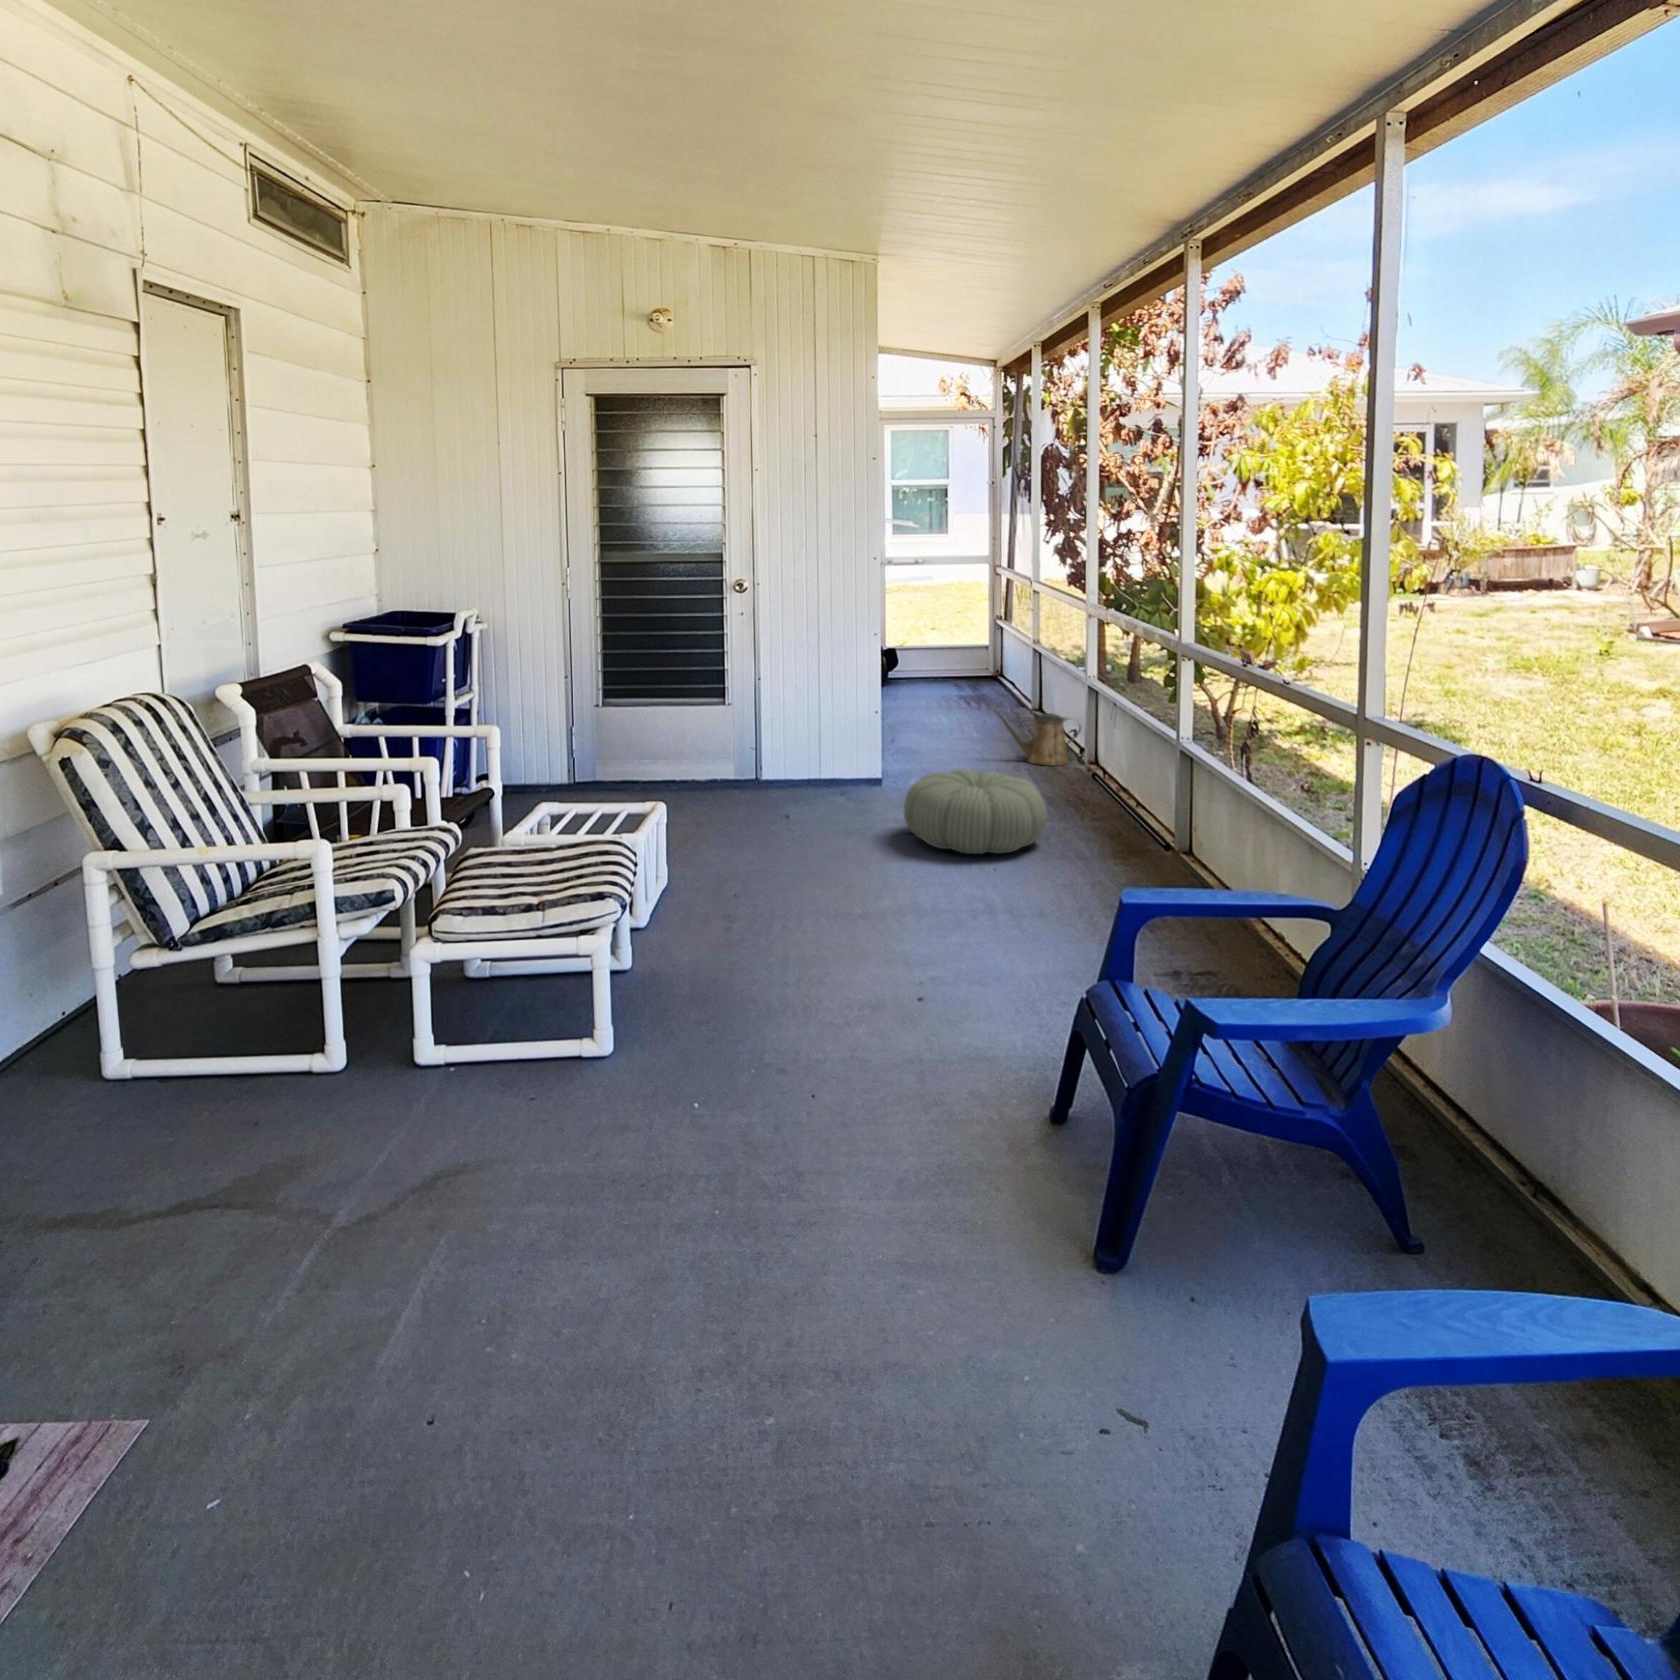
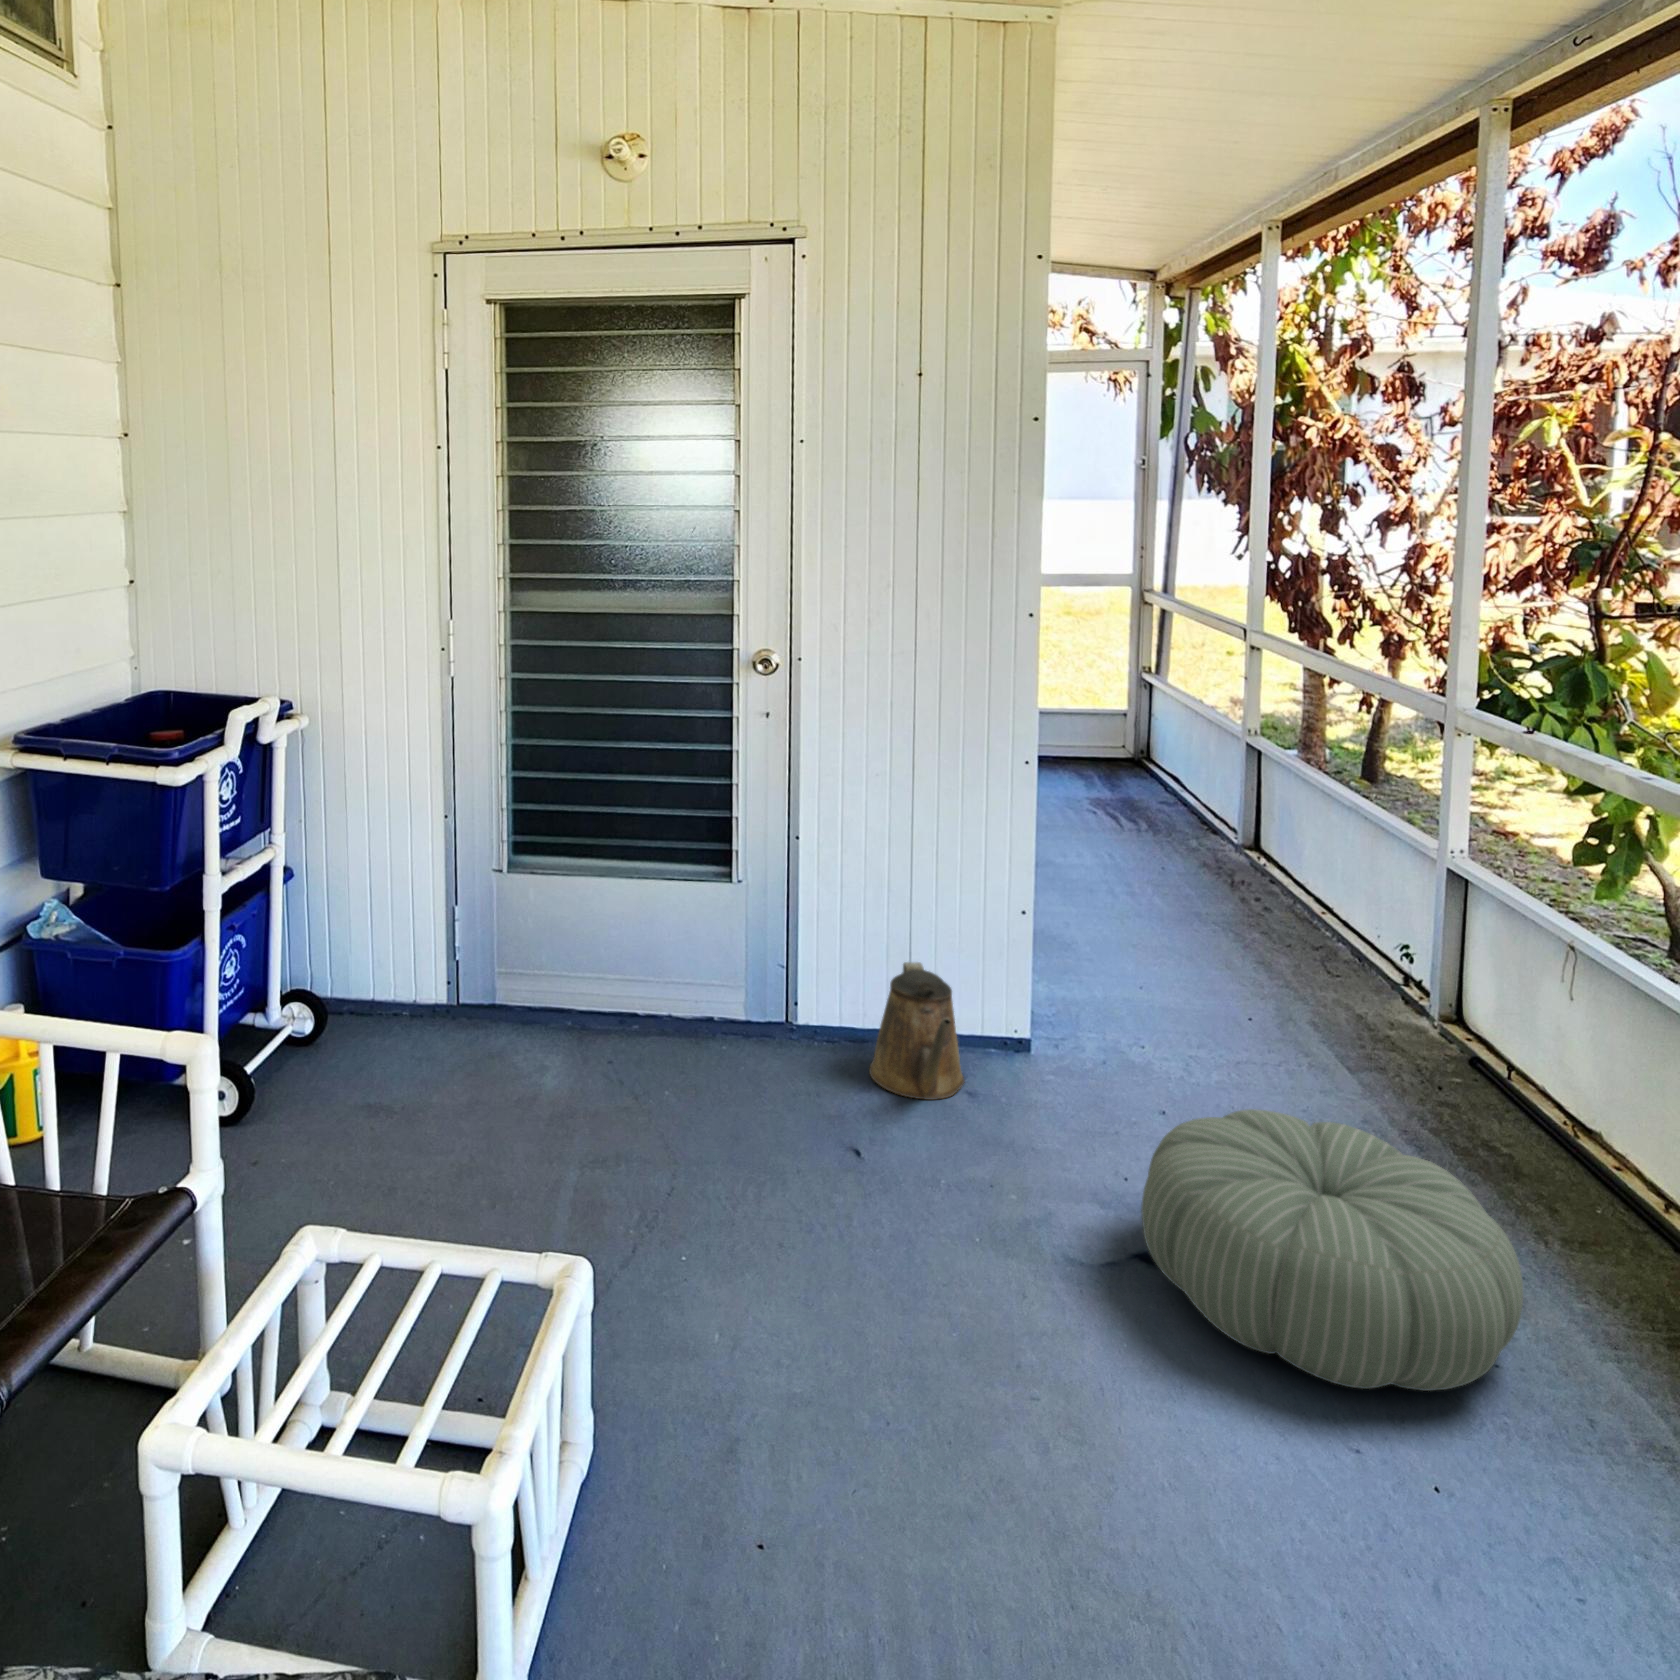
watering can: present [991,707,1081,766] -> present [869,962,965,1100]

